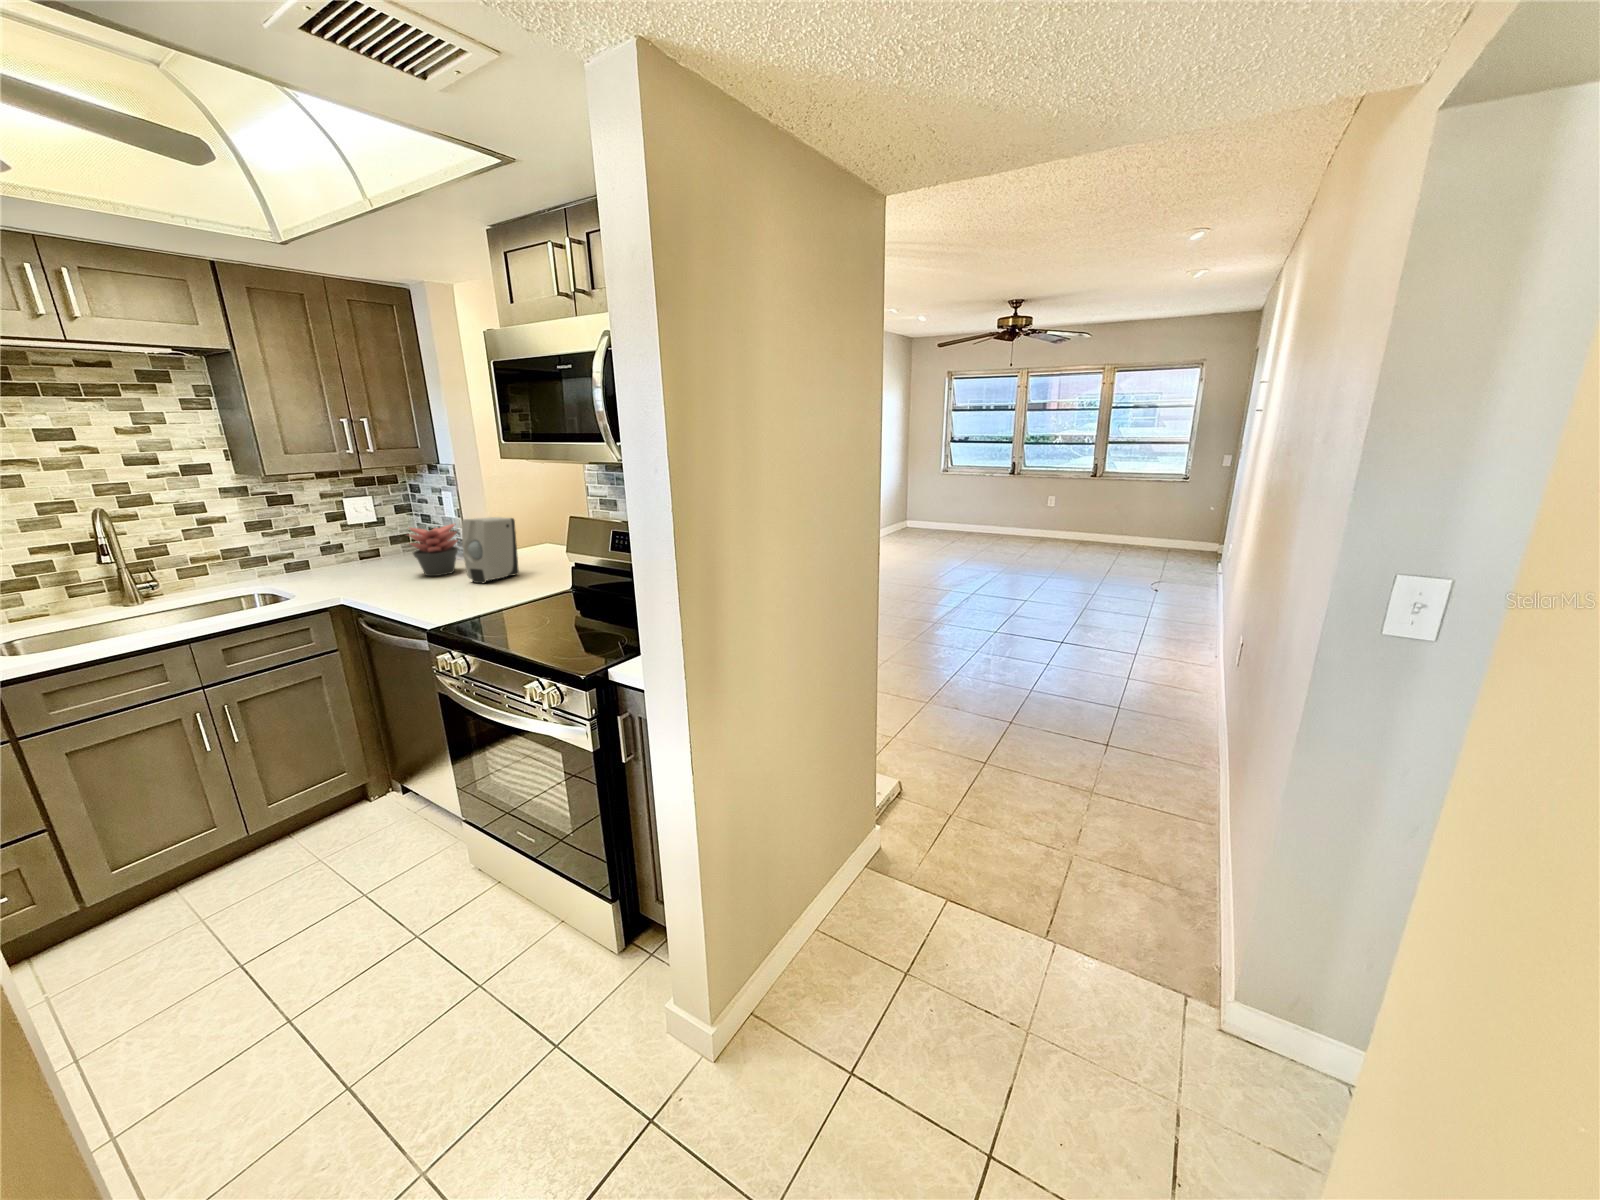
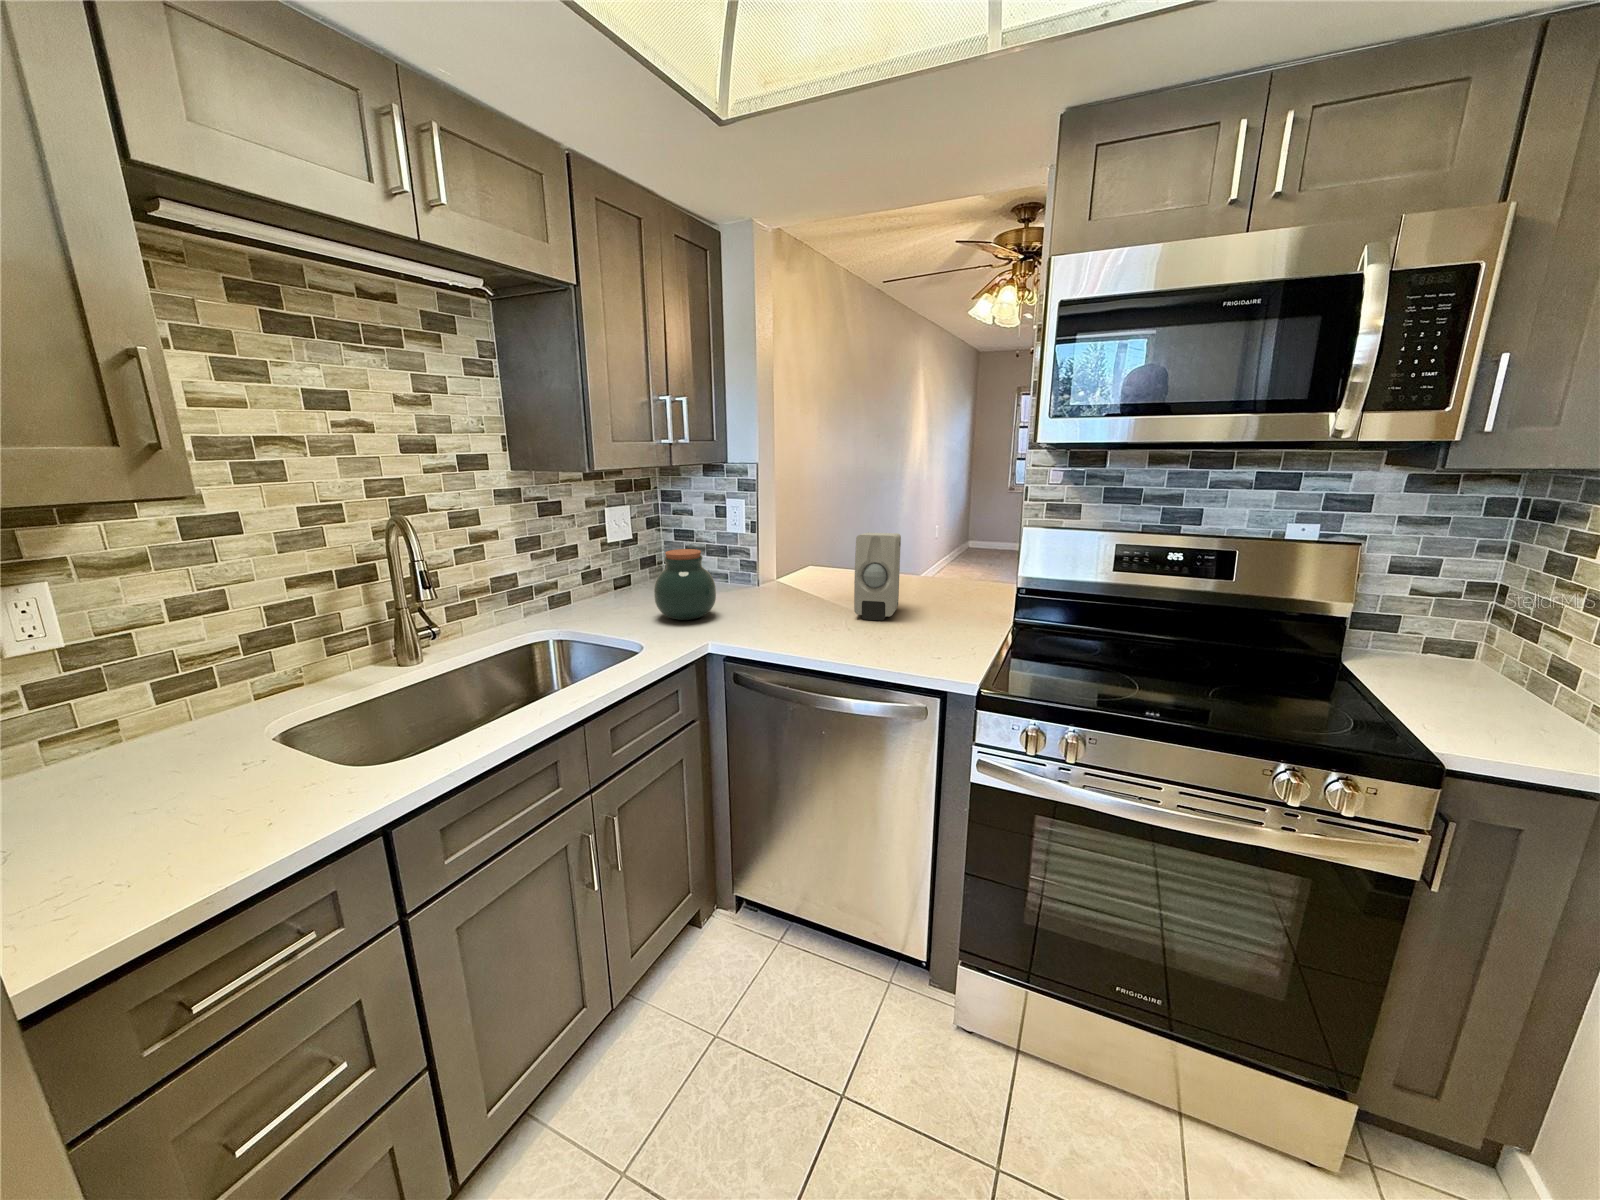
succulent plant: present [408,524,458,576] -> none [745,541,810,611]
jar: none [331,530,385,581] -> present [654,549,716,620]

